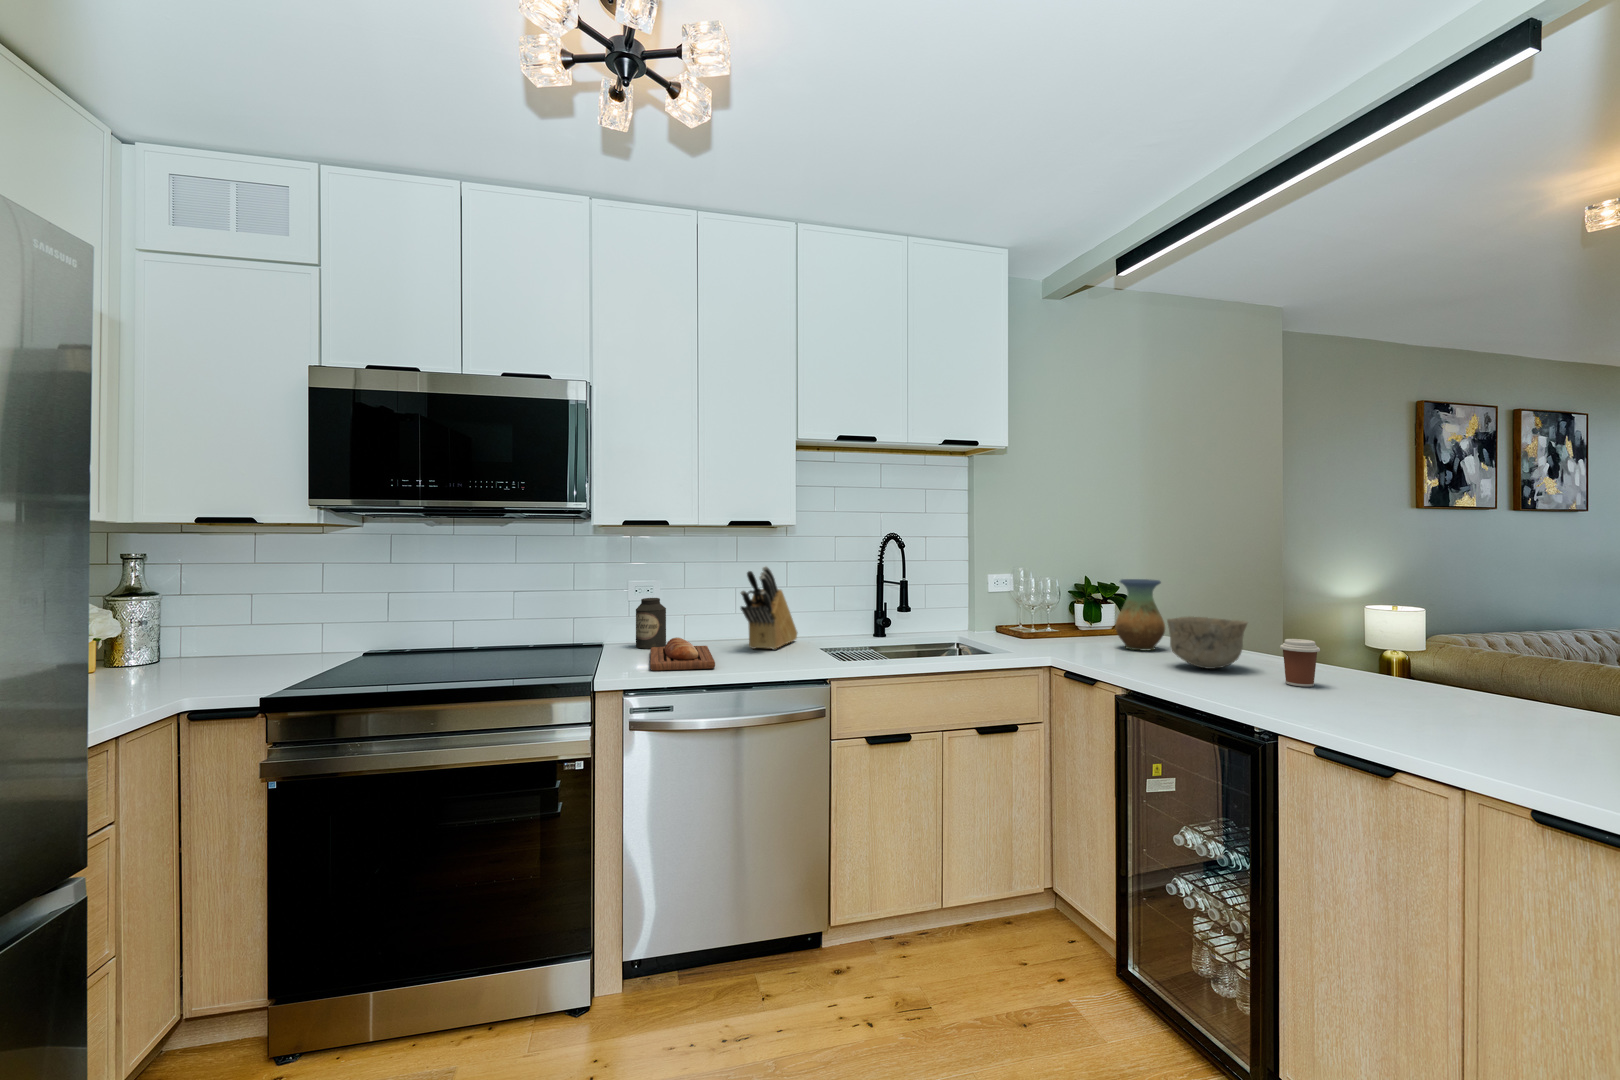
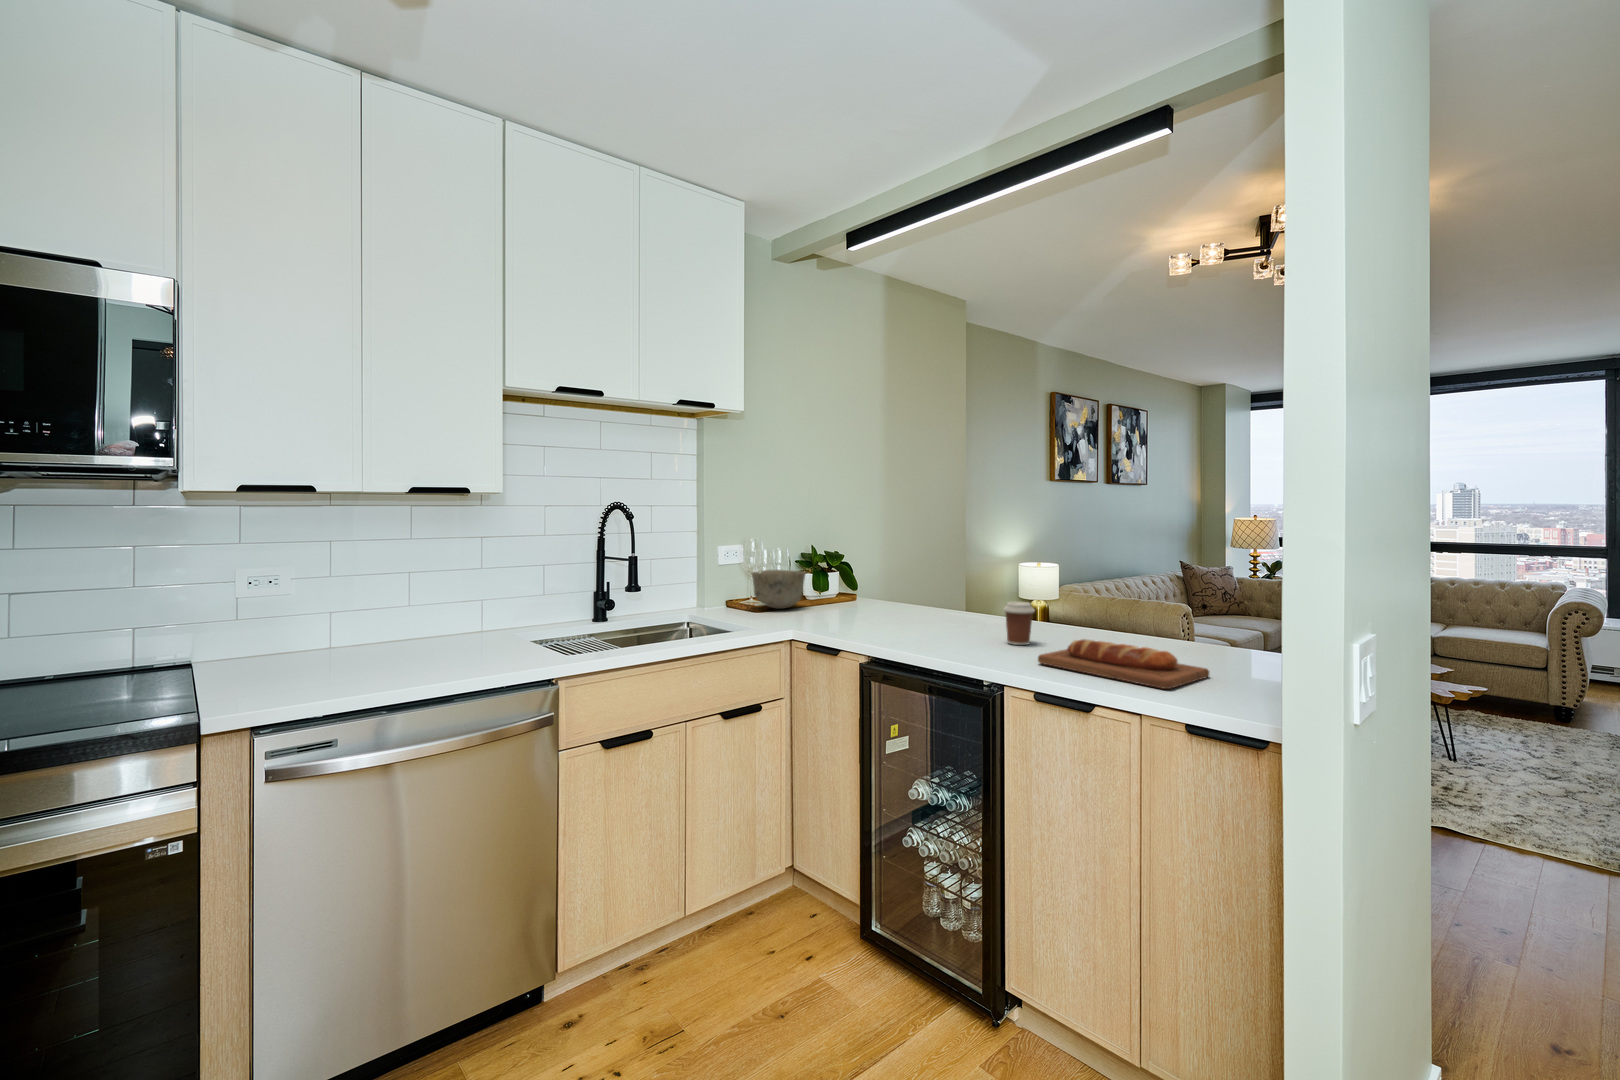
knife block: present [741,567,797,650] -> none [426,544,501,648]
vase: present [1115,579,1165,651] -> none [847,548,892,618]
canister: present [636,598,666,649] -> none [262,590,313,660]
bowl: present [1167,616,1248,669] -> present [752,570,806,609]
bread loaf: present [650,638,715,671] -> present [1038,639,1209,689]

